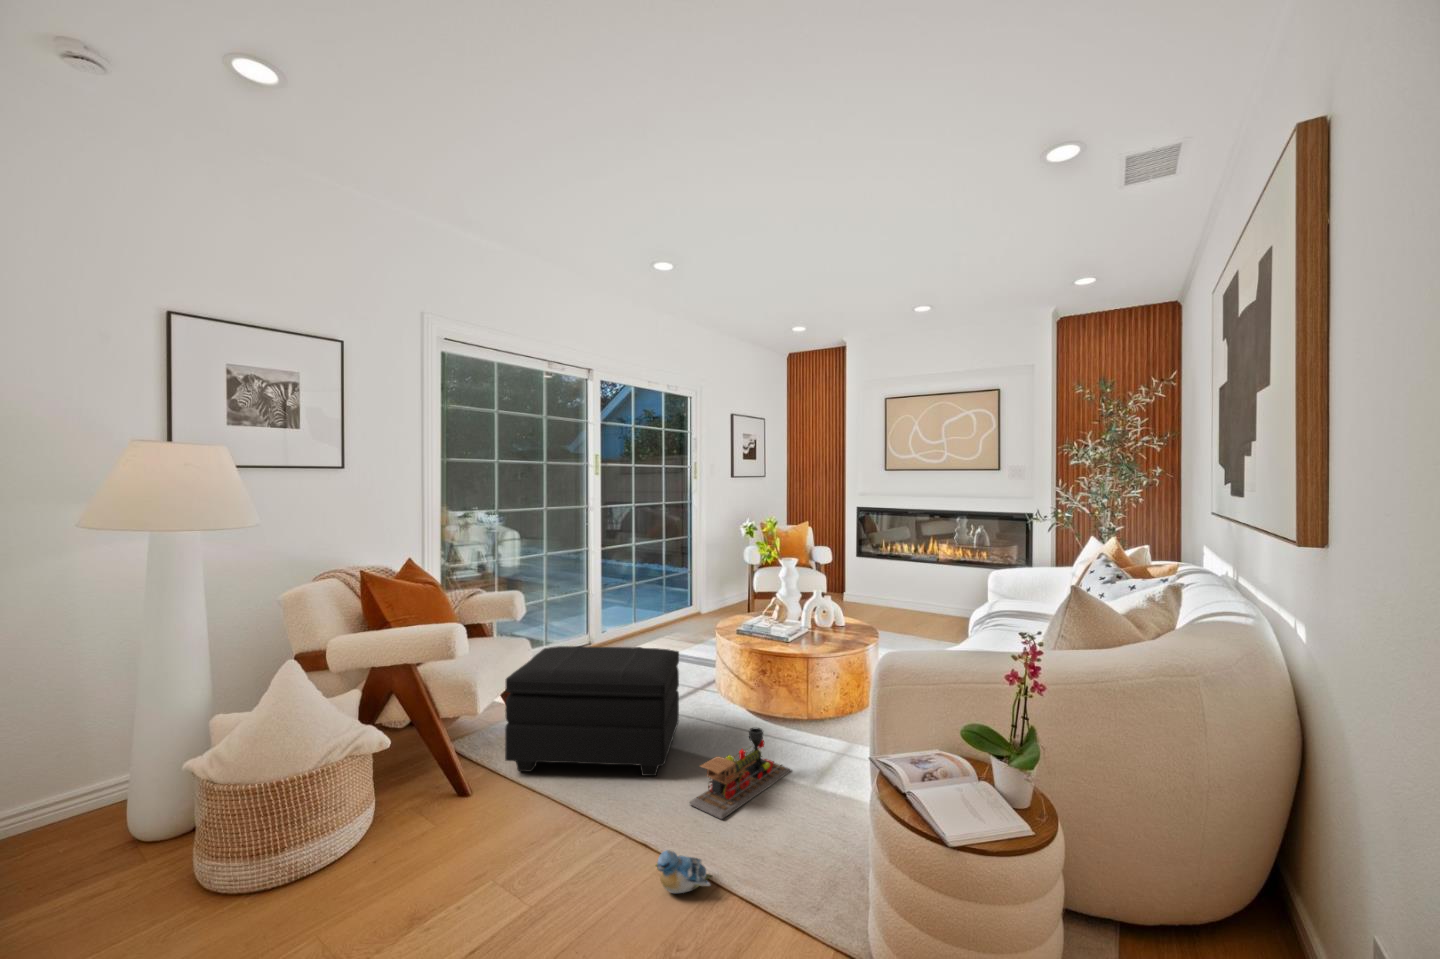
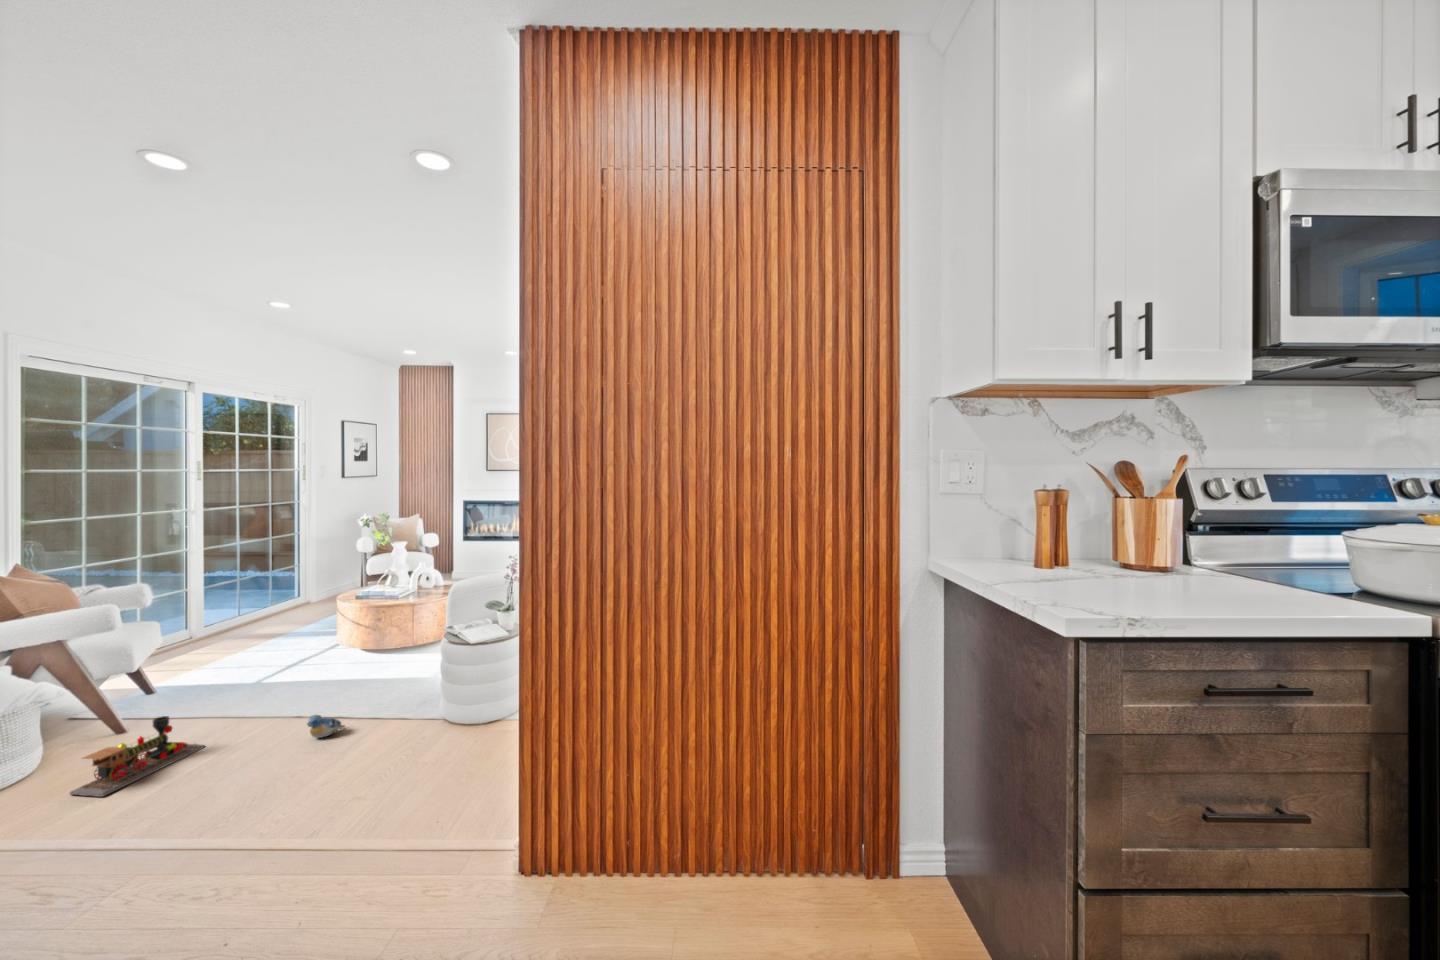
footstool: present [505,646,679,776] -> none [150,616,307,718]
toy train: present [690,728,791,819] -> present [70,716,205,797]

